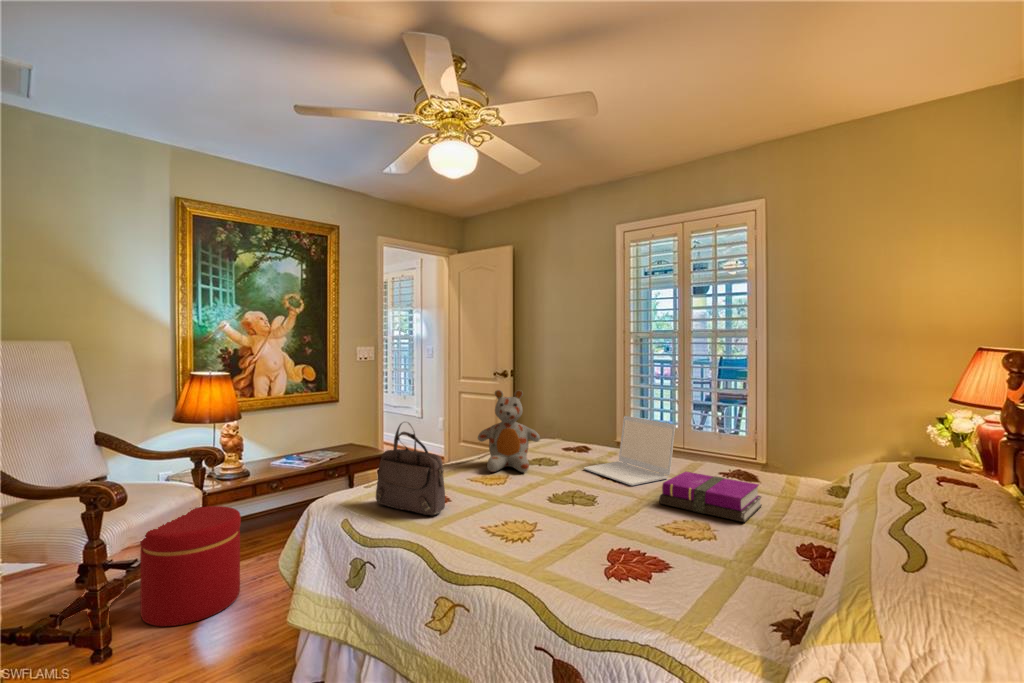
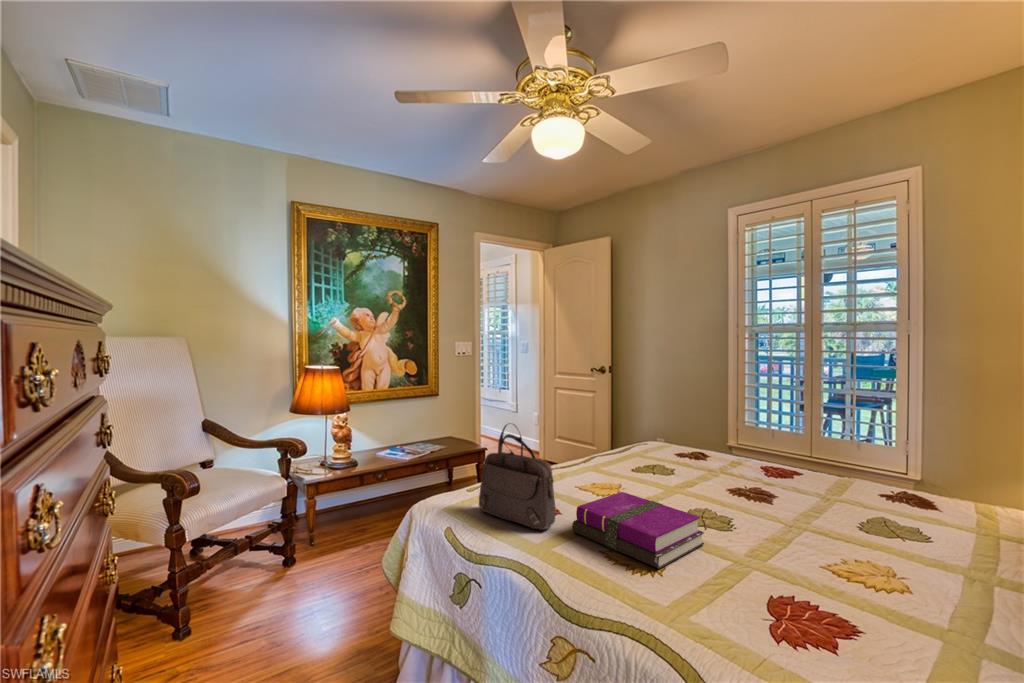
stuffed bear: present [478,390,540,472] -> none [583,388,653,480]
laptop: present [584,416,675,486] -> none [706,420,824,505]
notebook: present [659,472,762,522] -> present [572,492,704,569]
ottoman: present [140,506,241,626] -> none [259,494,348,610]

